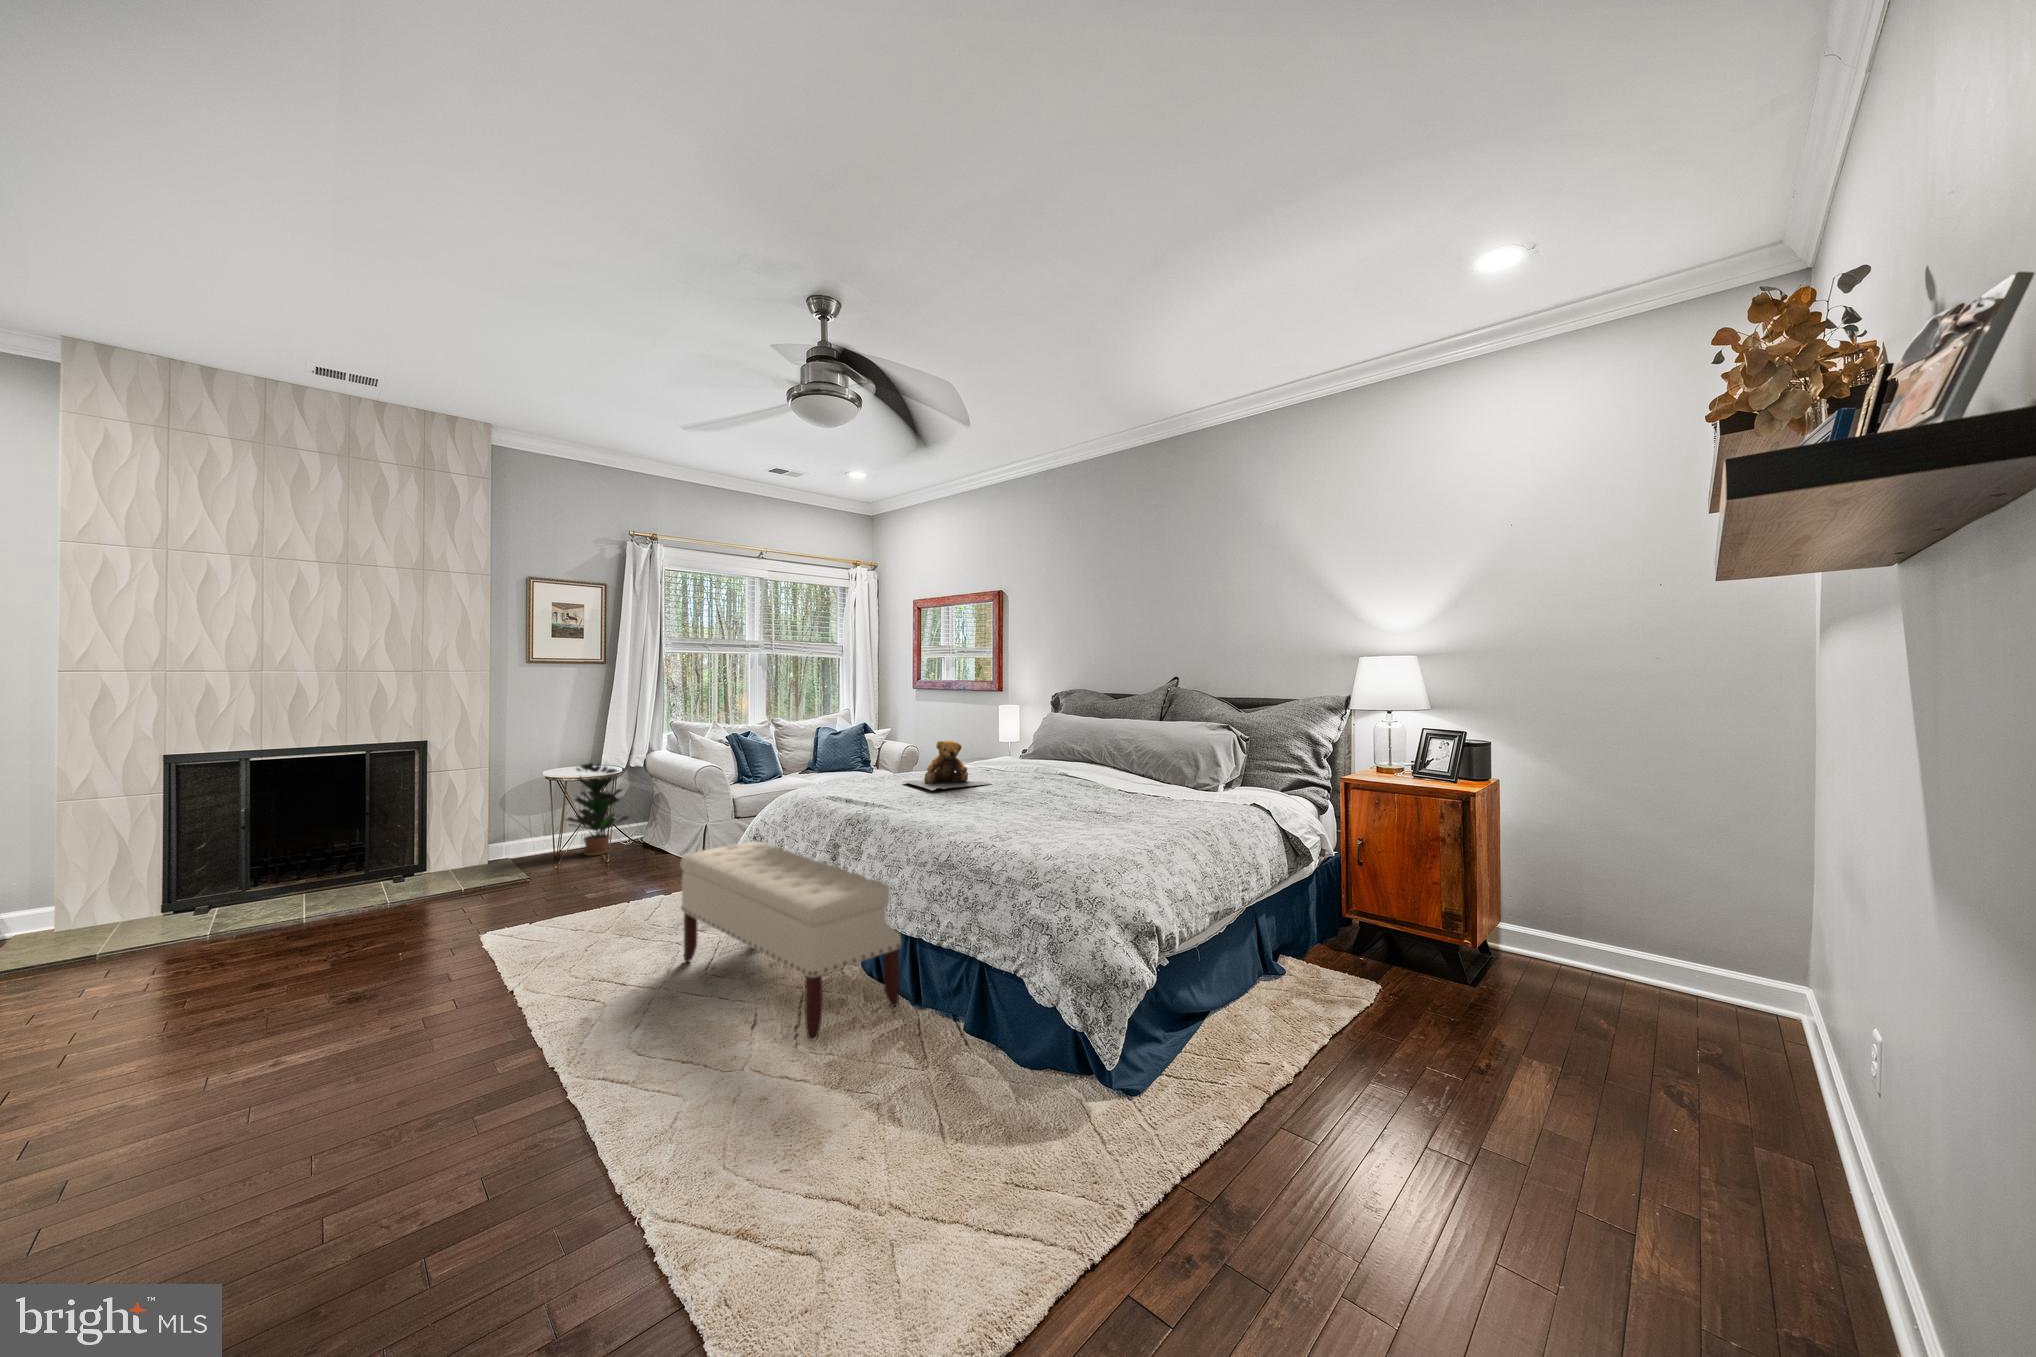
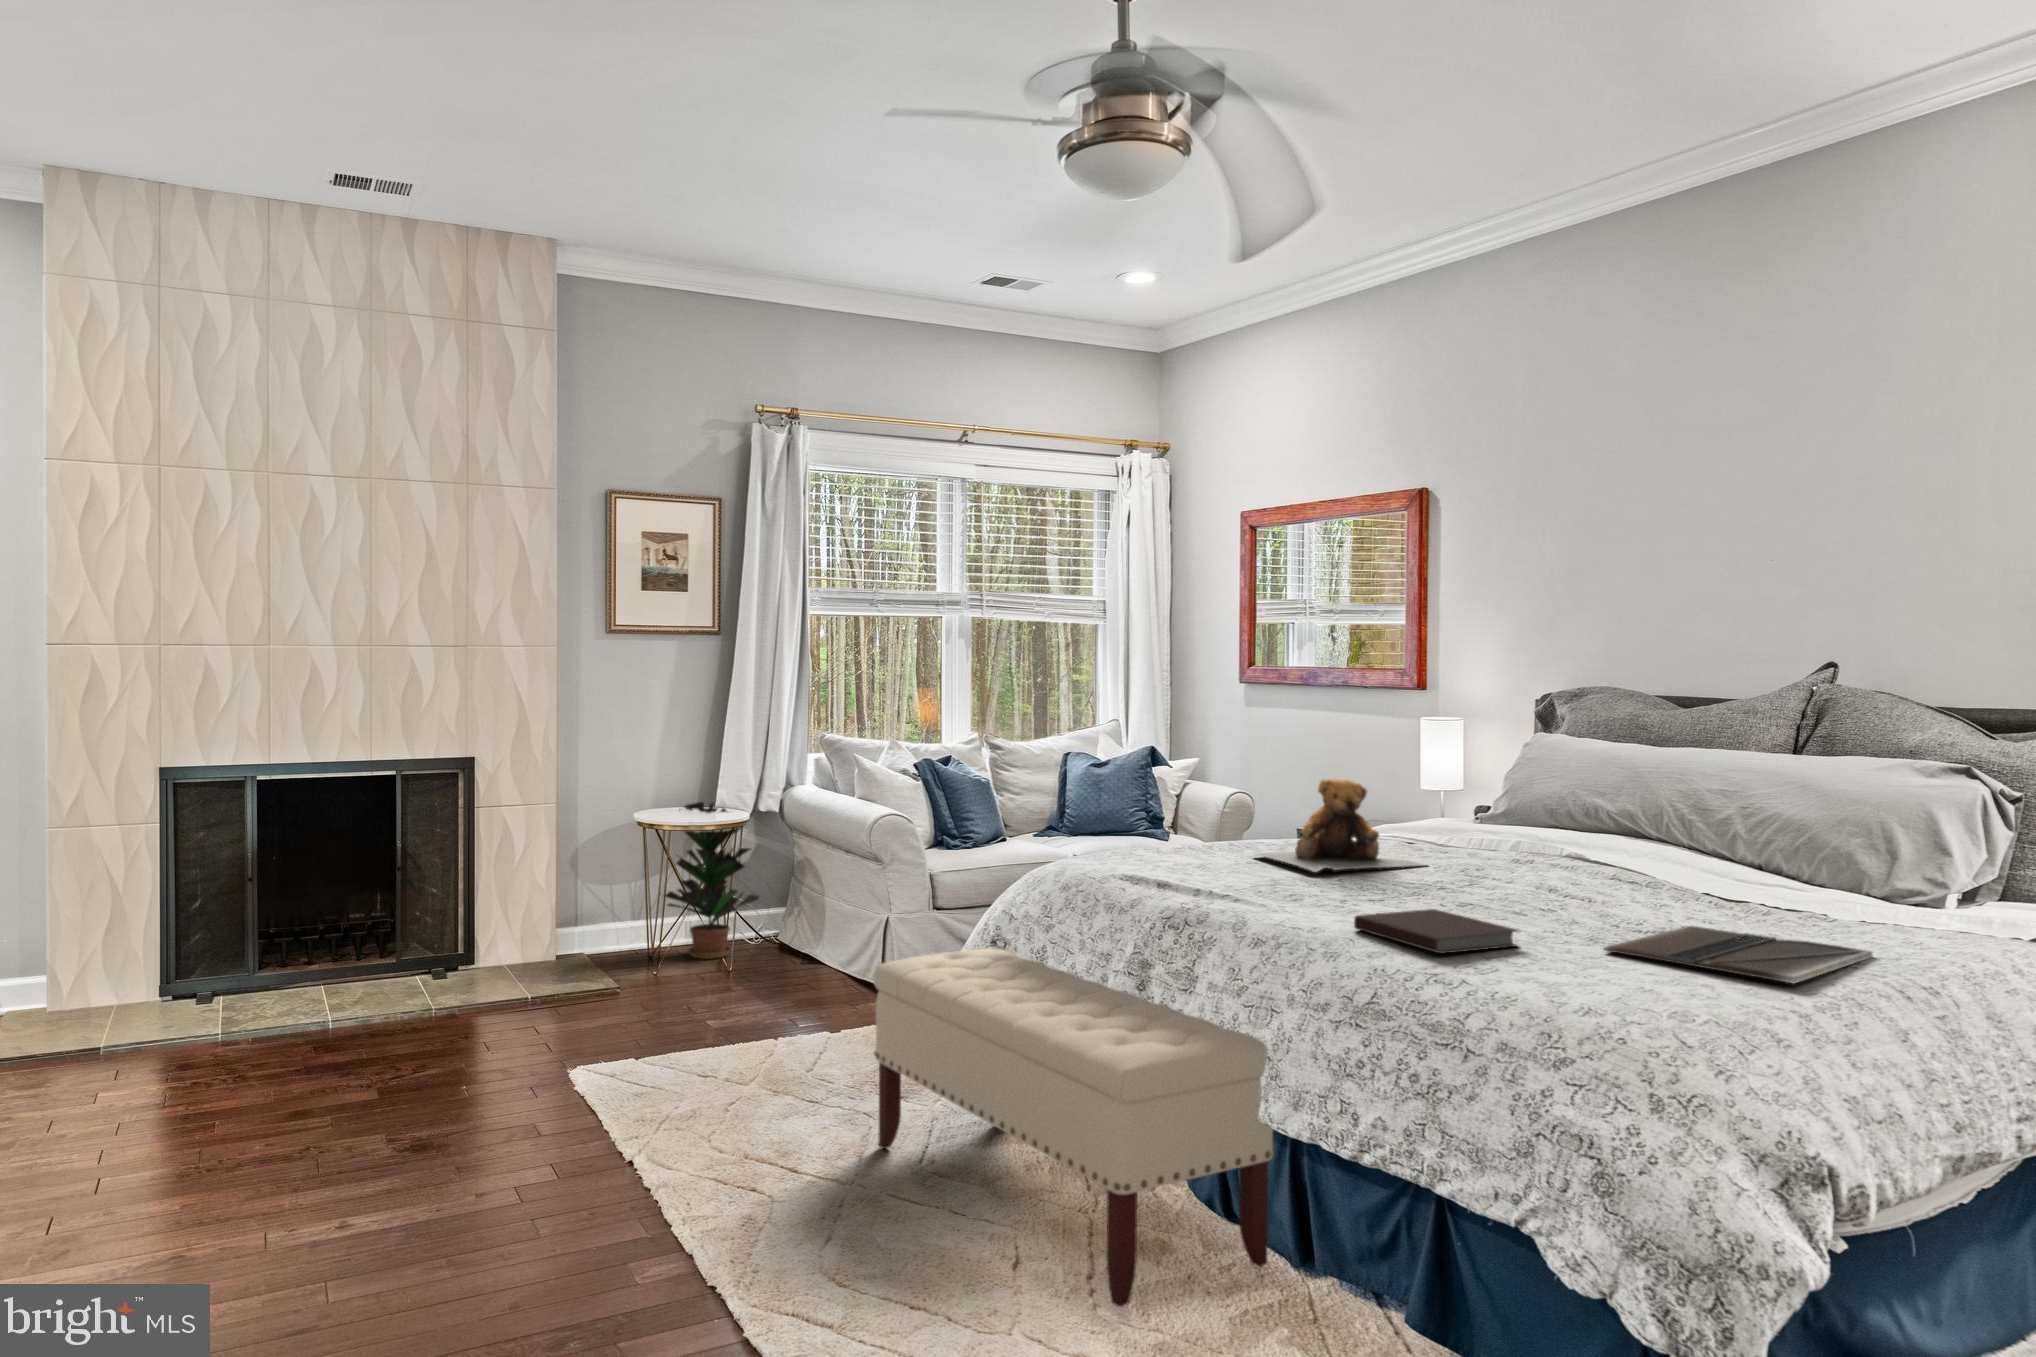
notebook: none [945,808,1026,832] -> present [1354,909,1518,954]
laptop: none [1065,809,1187,837] -> present [1603,926,1873,983]

